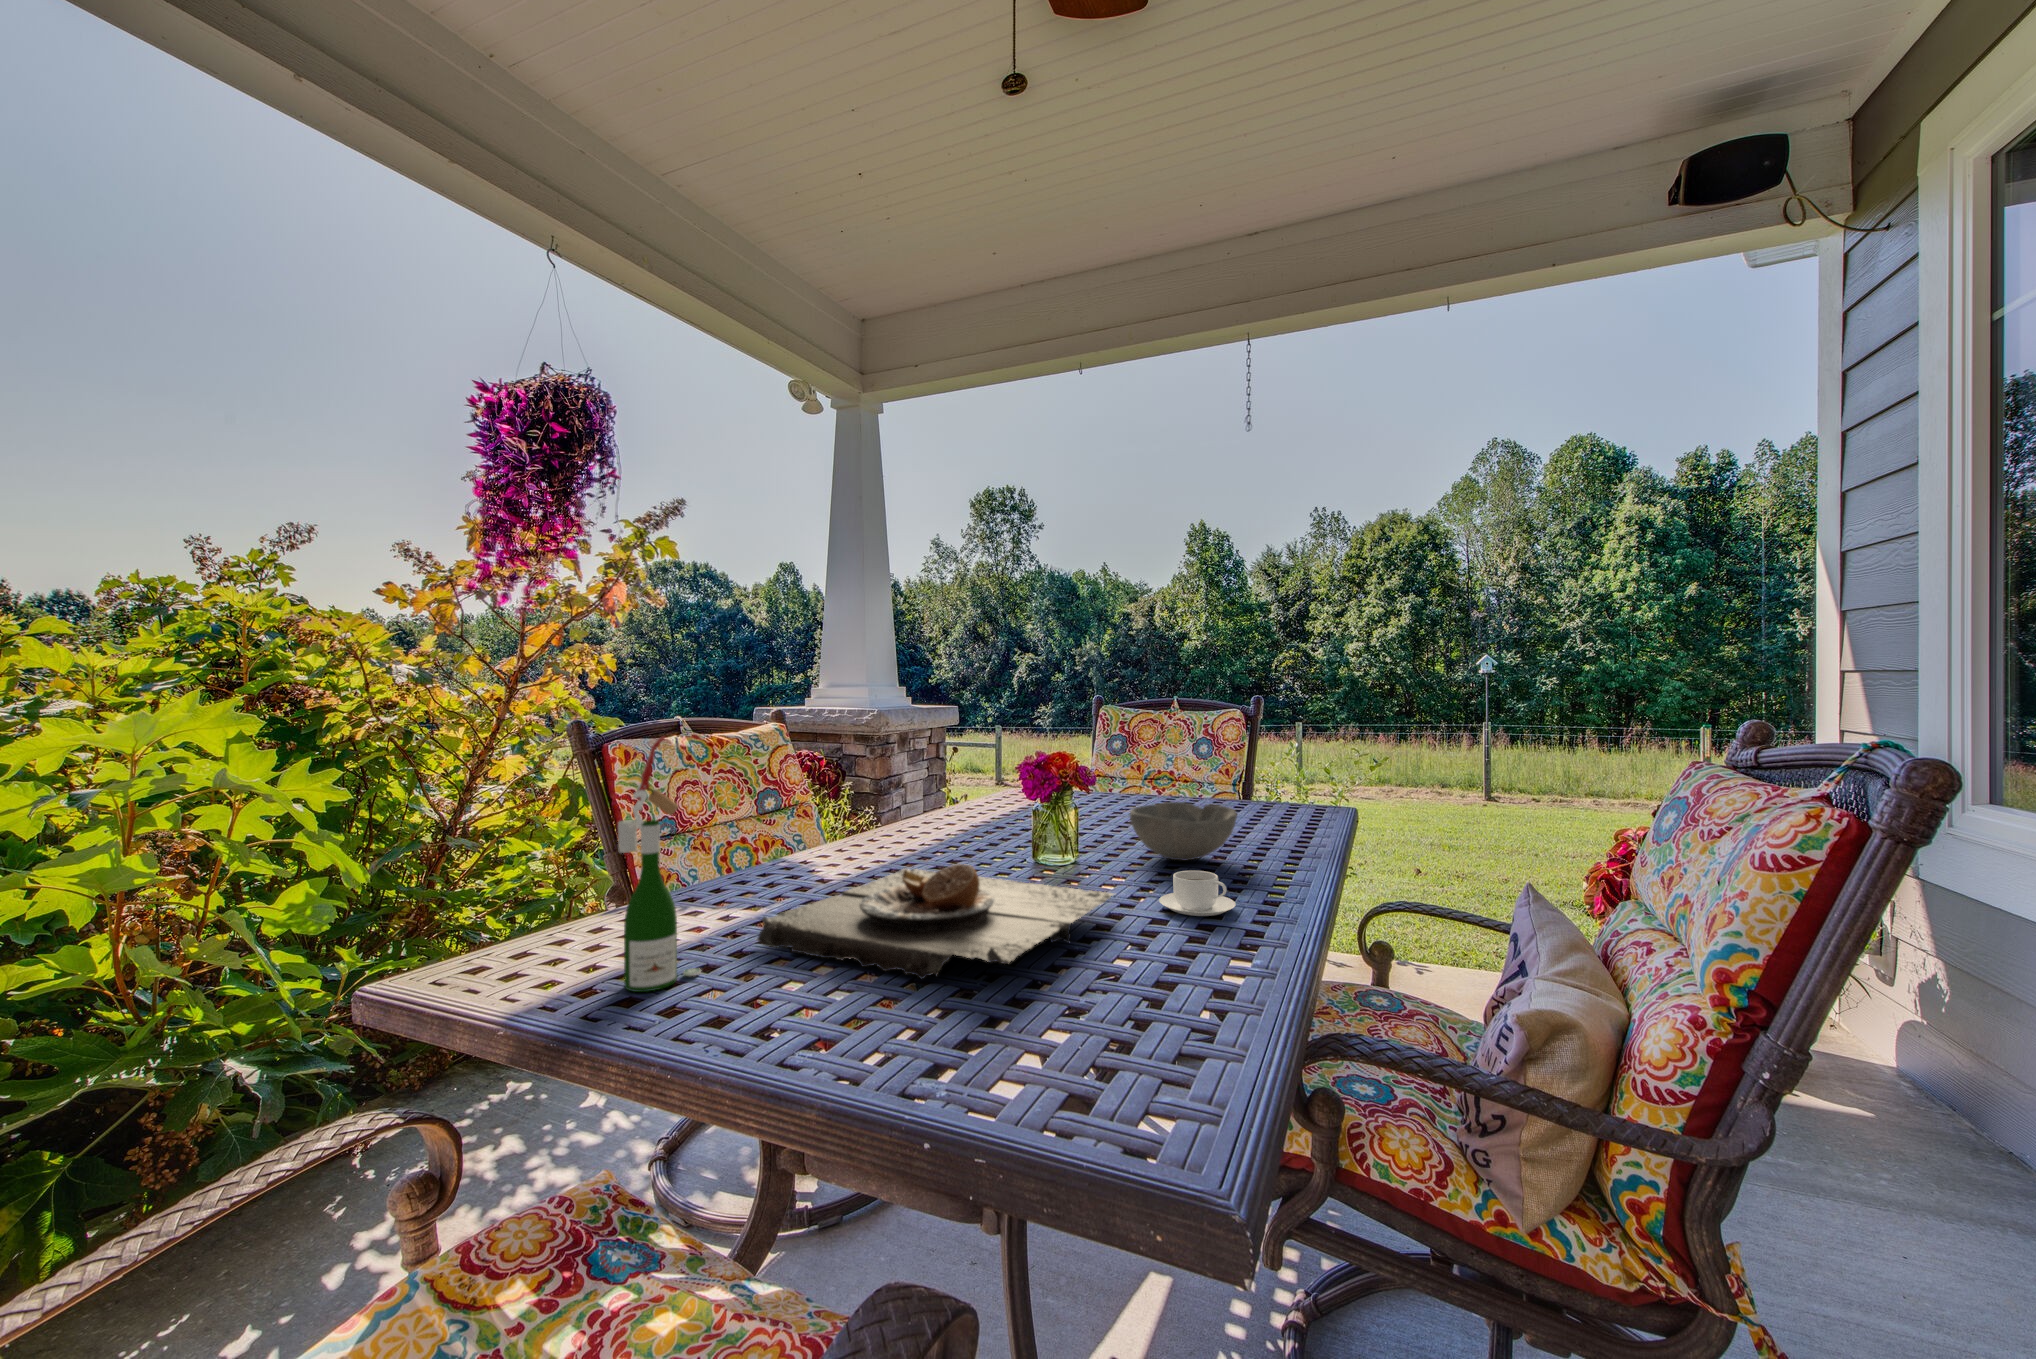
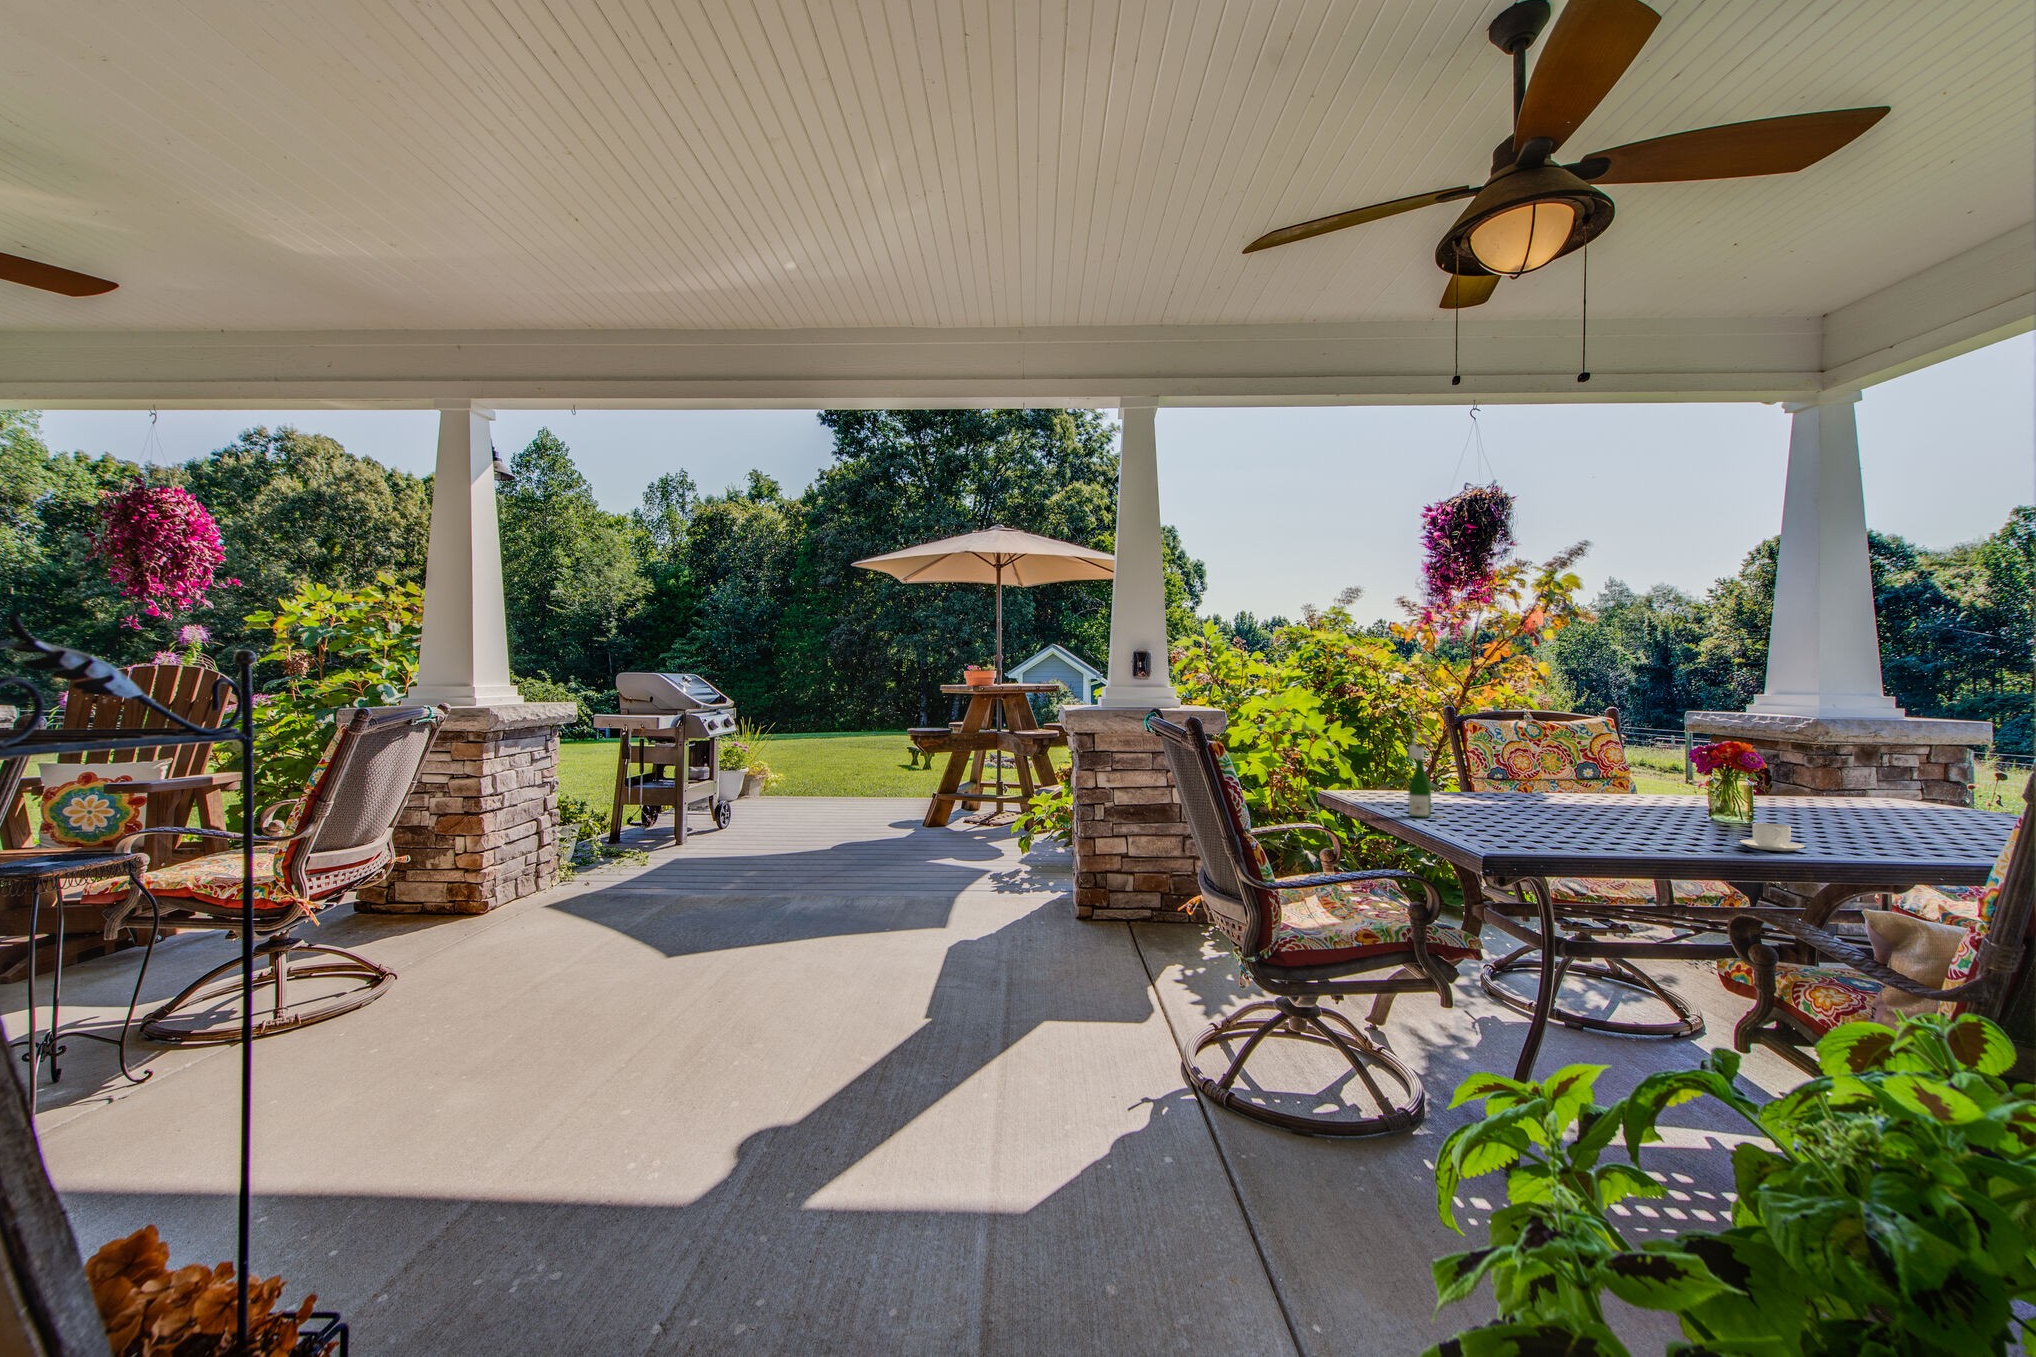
bowl: present [1130,802,1237,860] -> none [1817,795,1934,841]
plate: present [757,864,1114,979] -> none [1477,790,1705,837]

